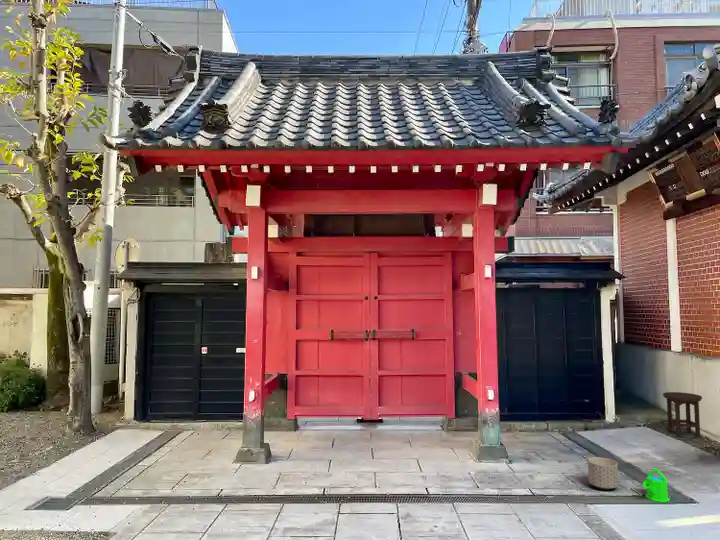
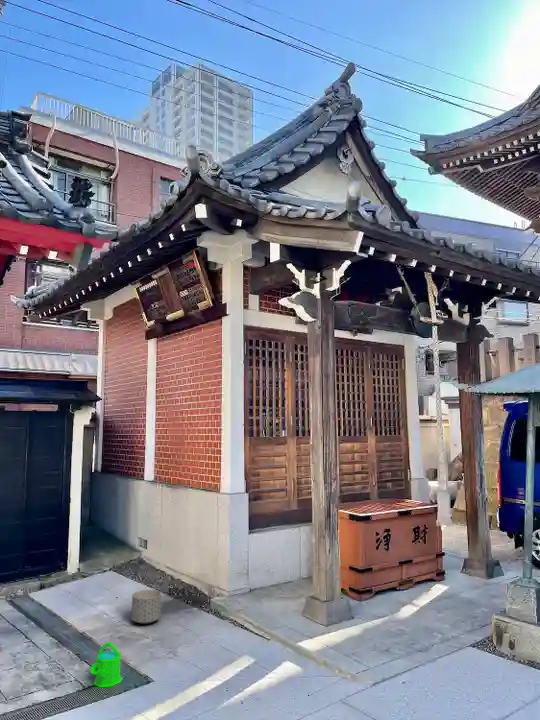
stool: present [663,392,702,437] -> none [131,526,168,578]
planter: present [588,457,618,490] -> present [132,590,161,624]

